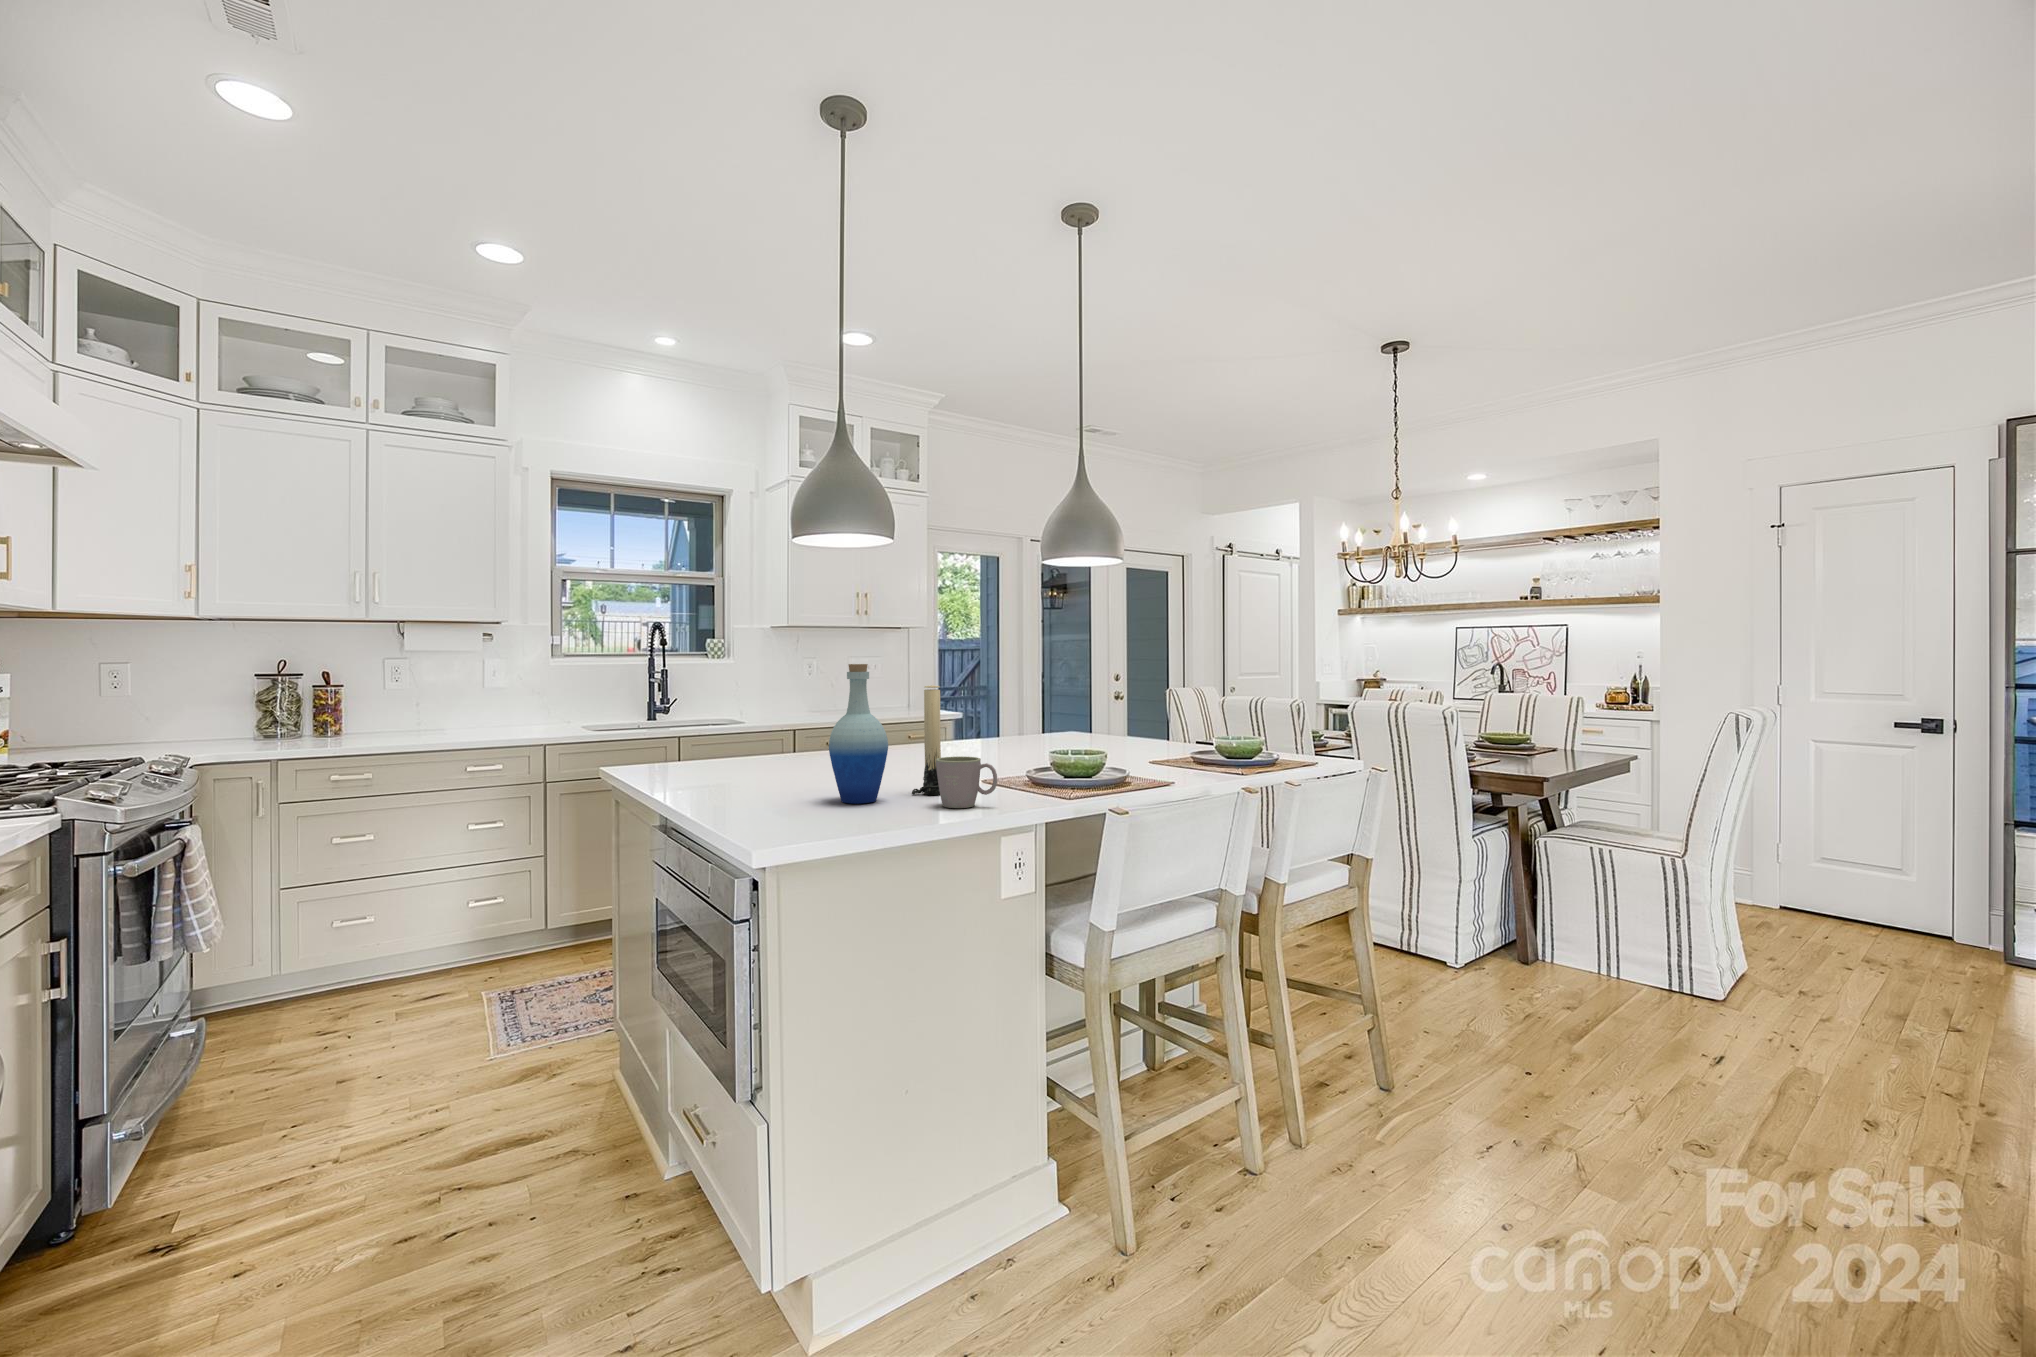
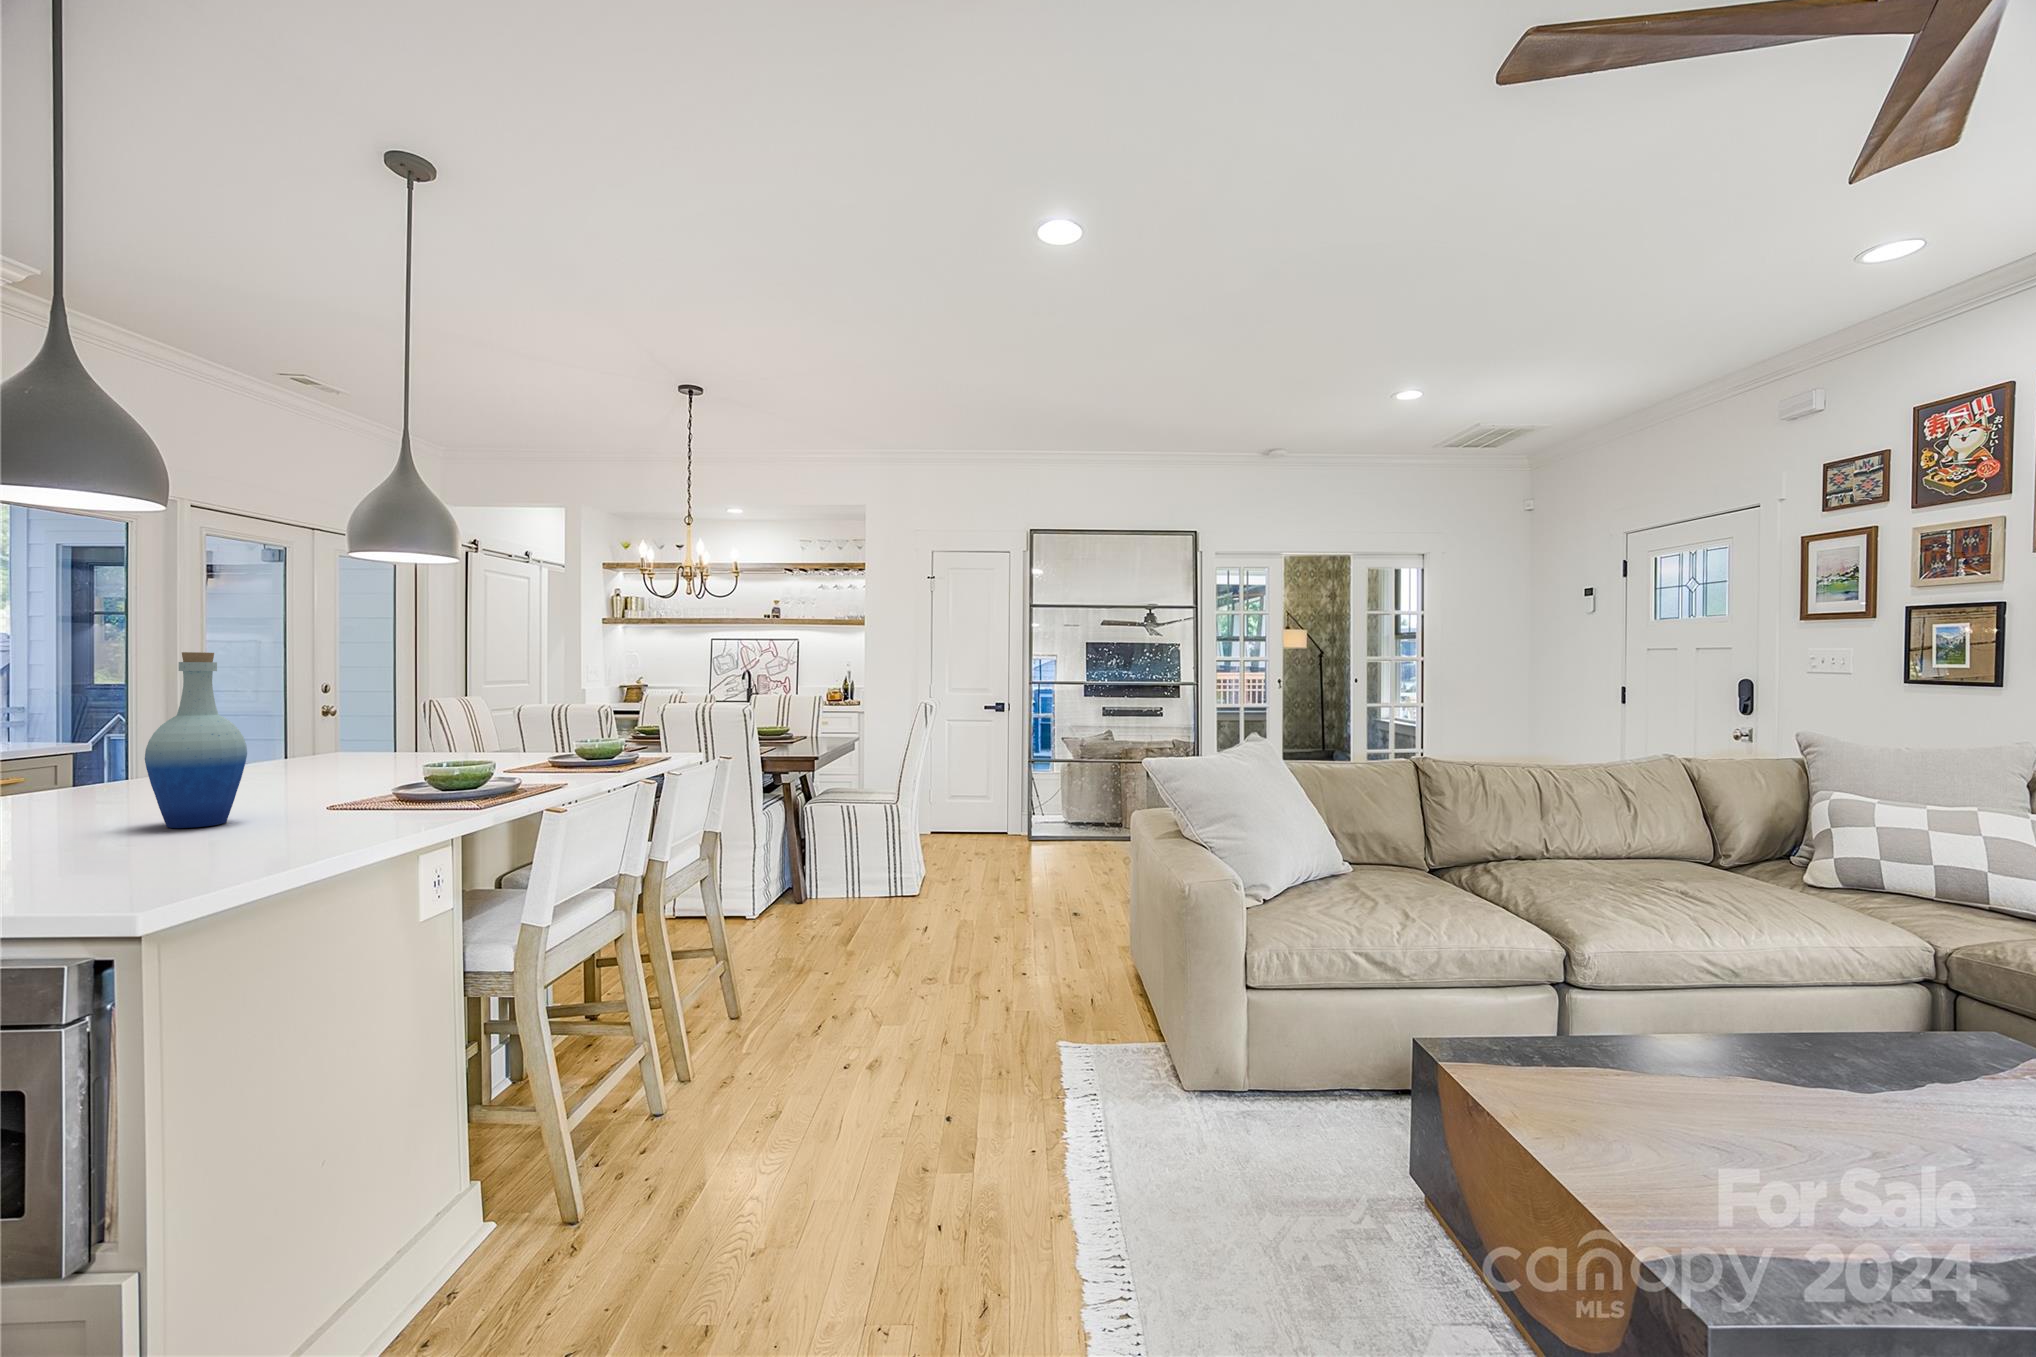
candle: present [912,685,941,795] -> none [266,680,314,811]
mug: present [936,756,997,808] -> none [329,759,415,817]

